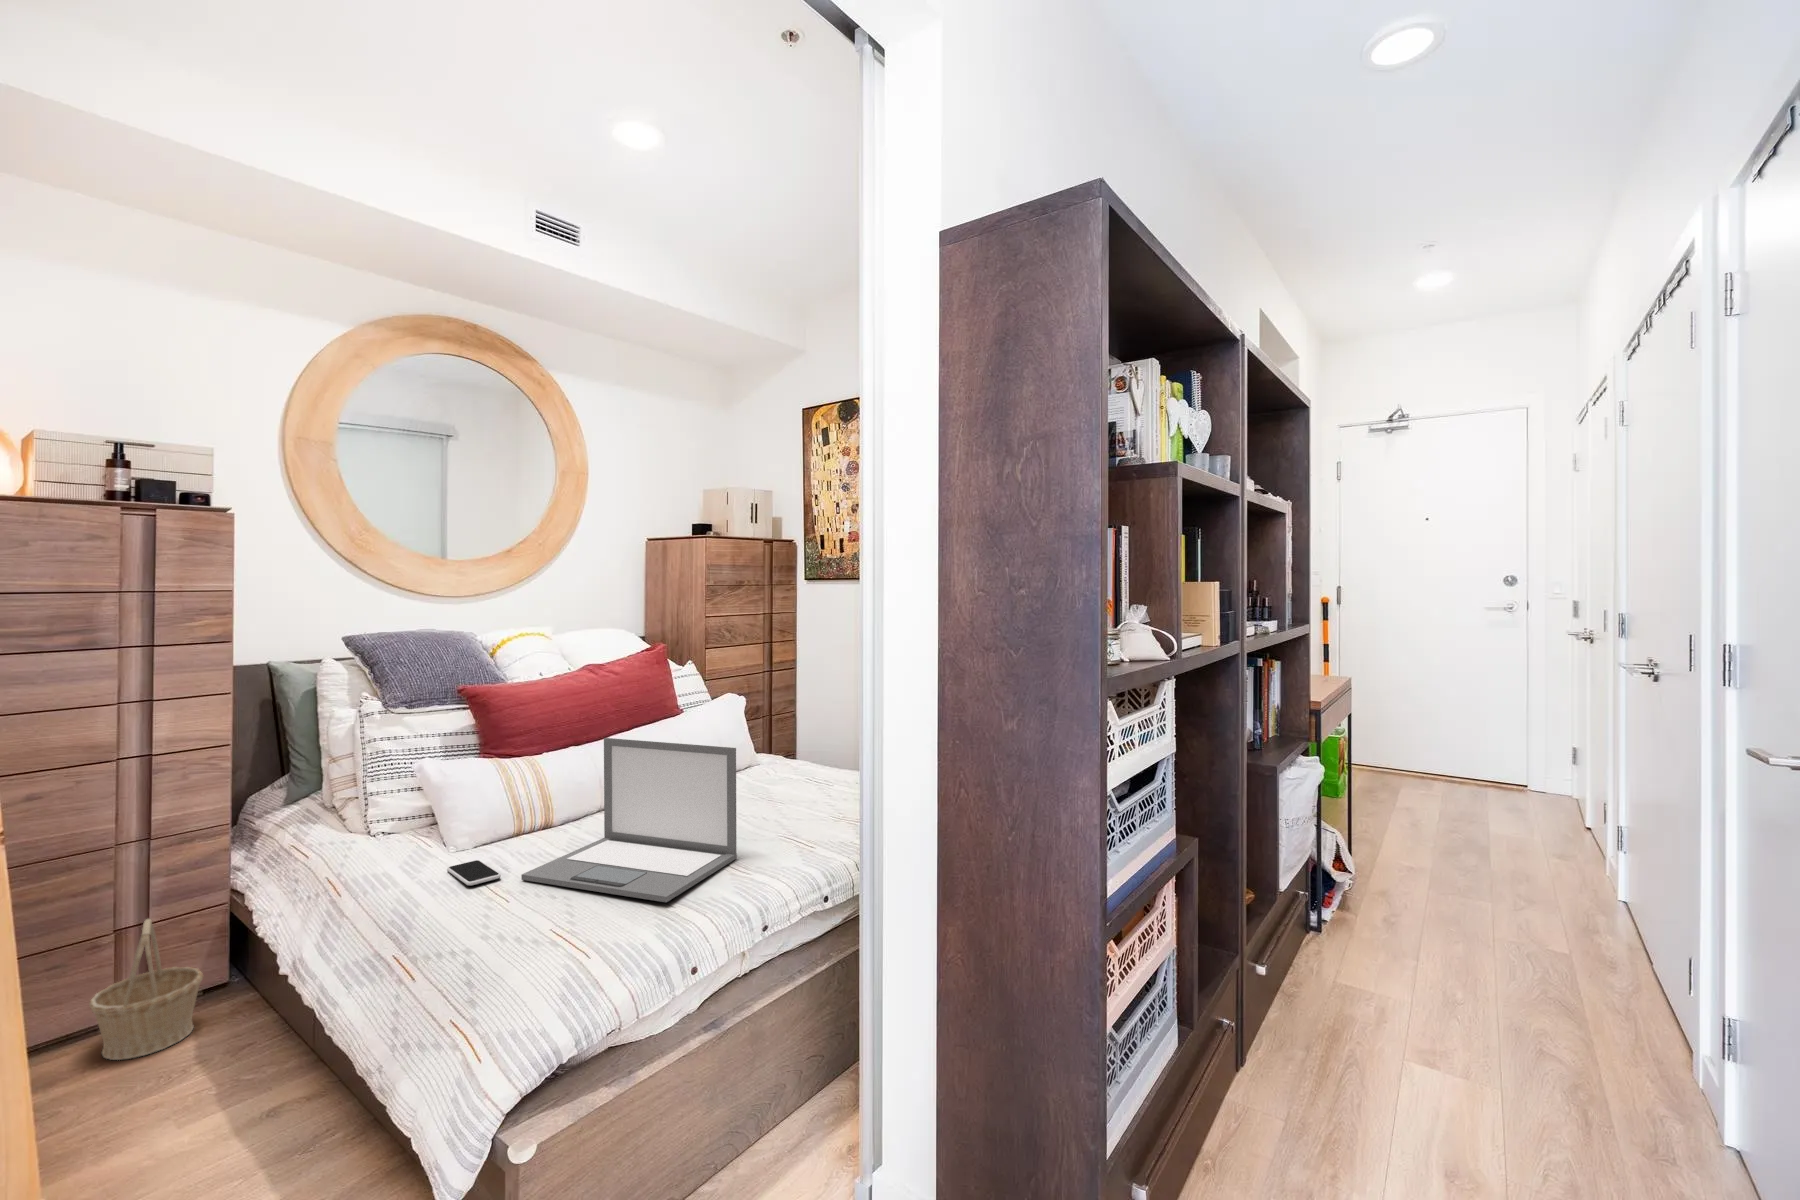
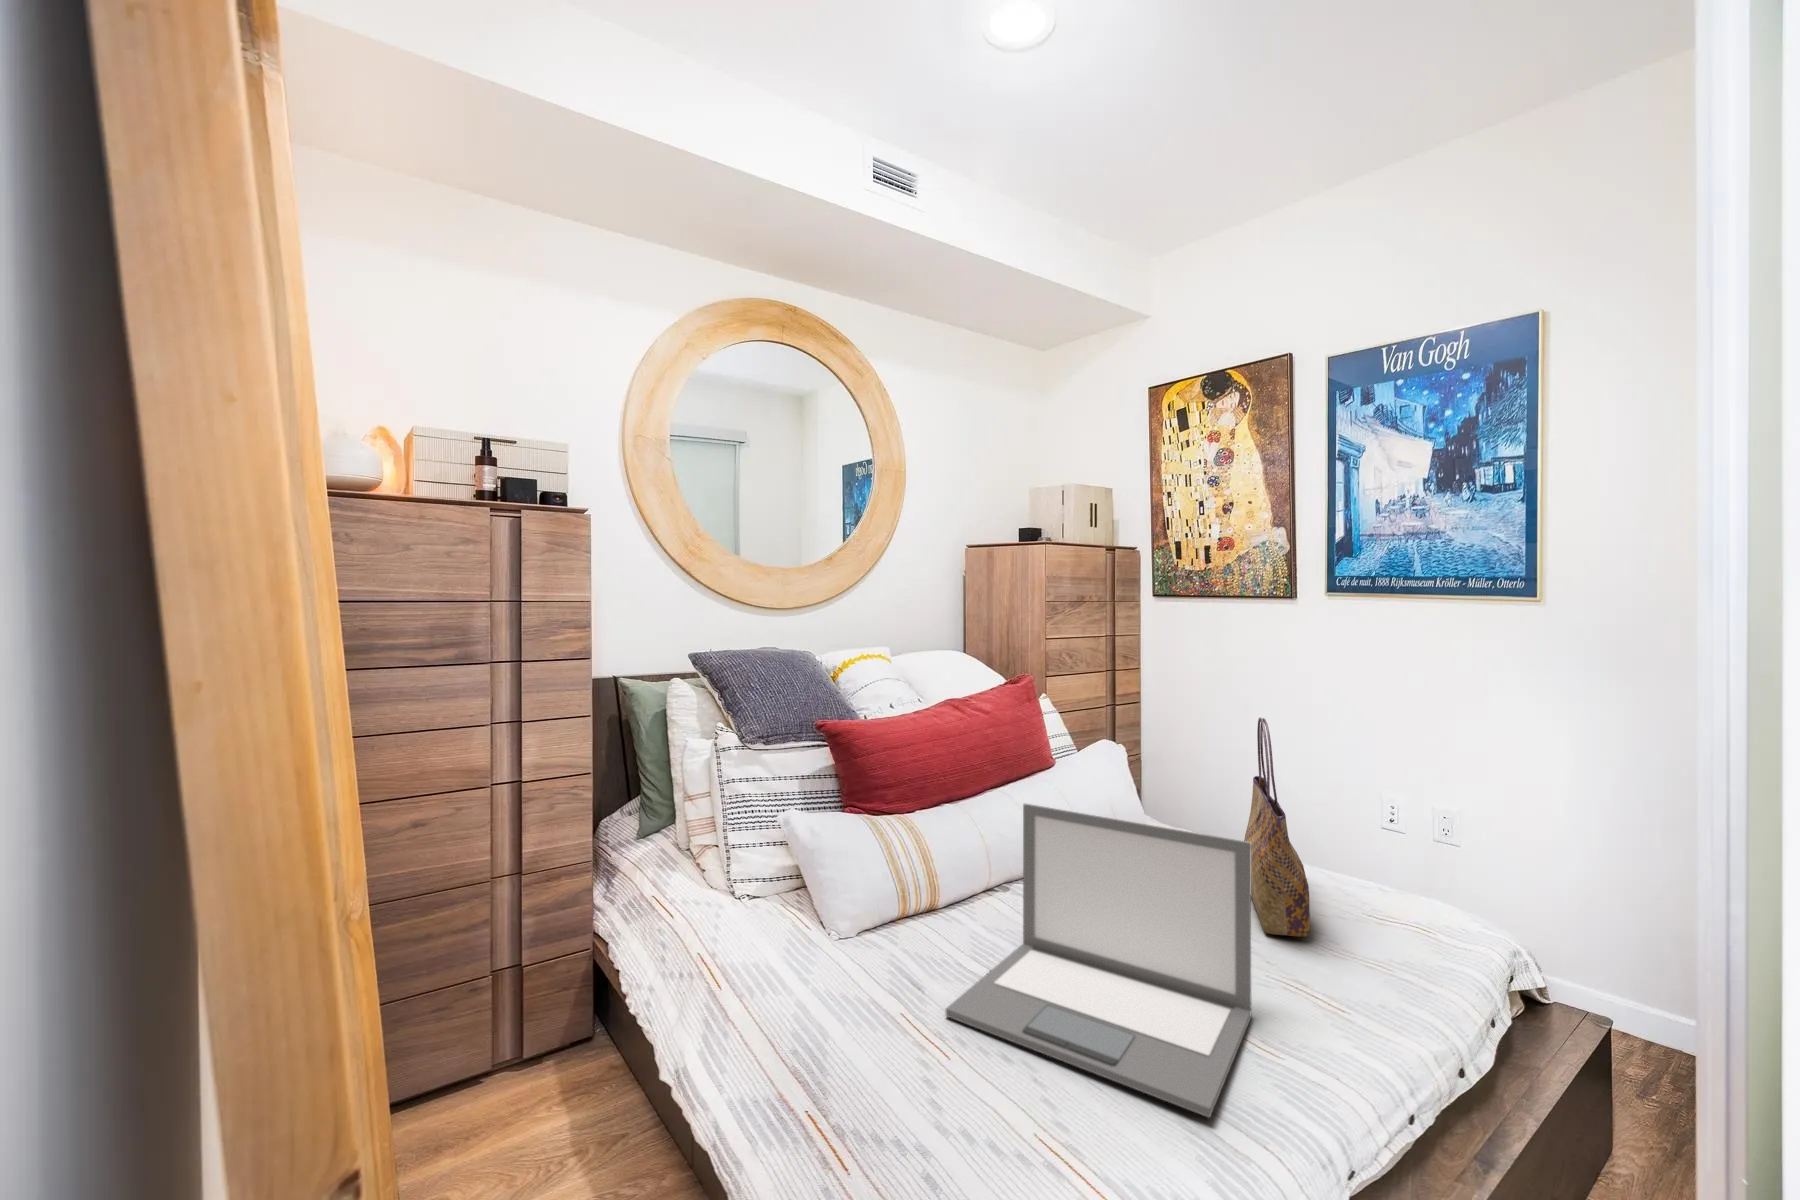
tote bag: none [781,672,825,817] -> present [1244,717,1310,937]
smartphone: present [447,860,501,885] -> none [839,966,915,1019]
basket: present [89,919,203,1060] -> none [451,974,558,1146]

